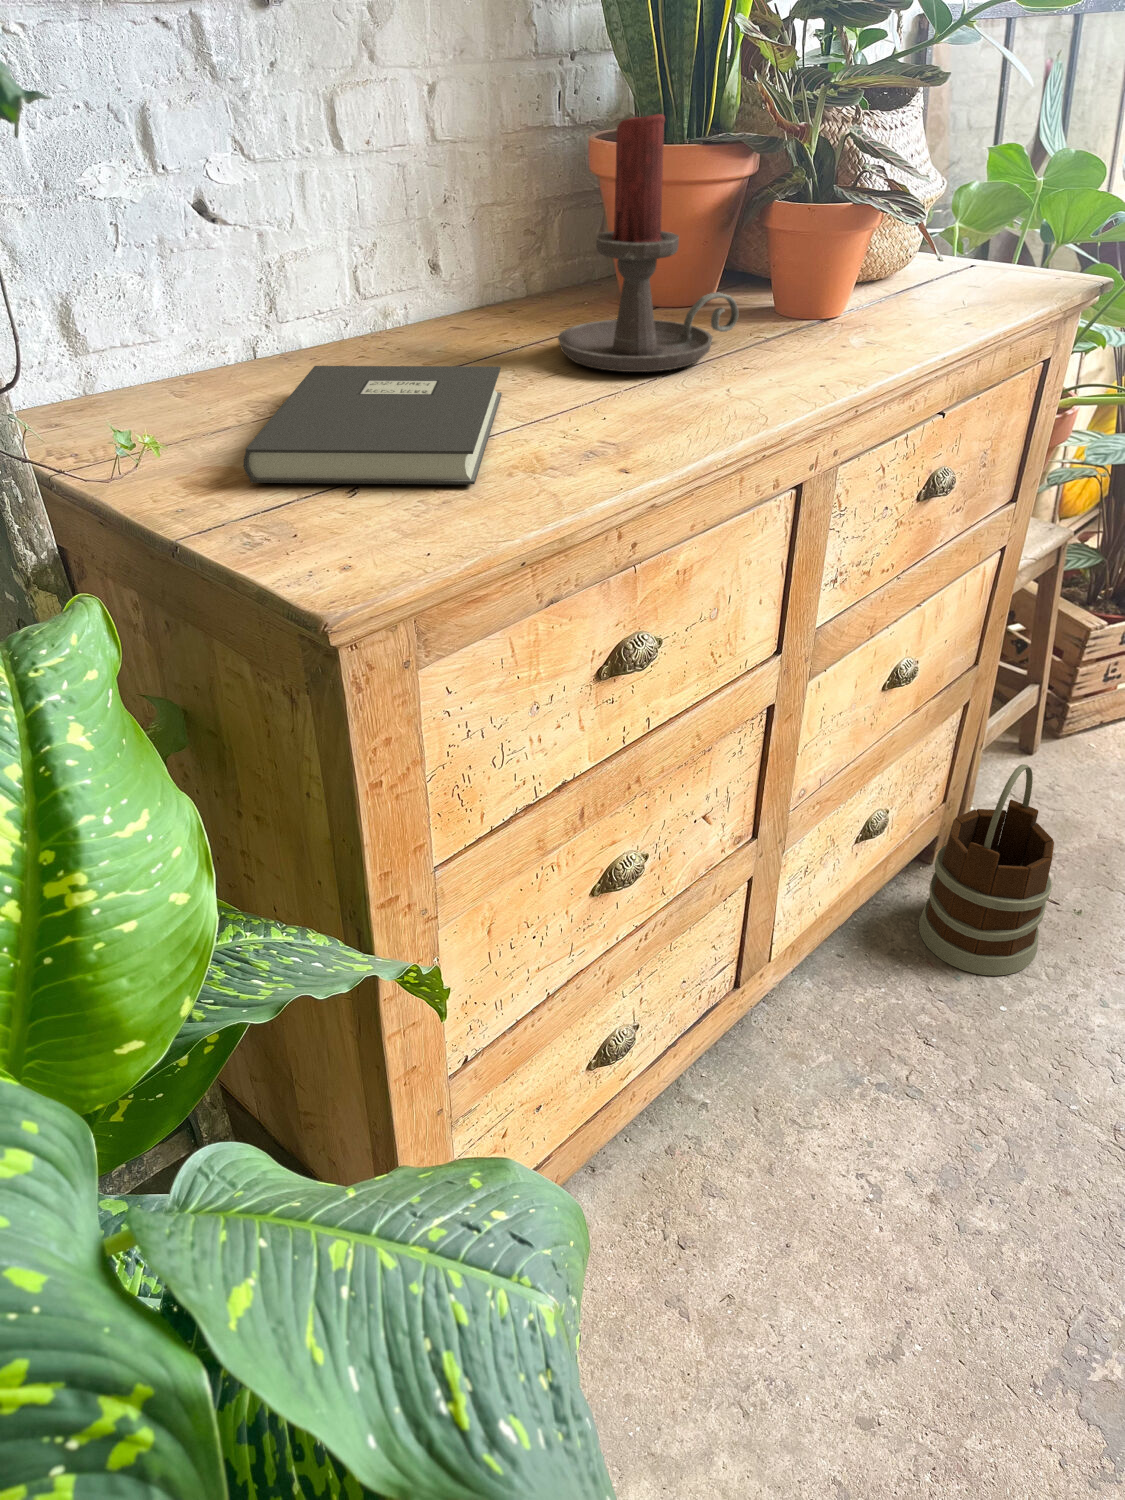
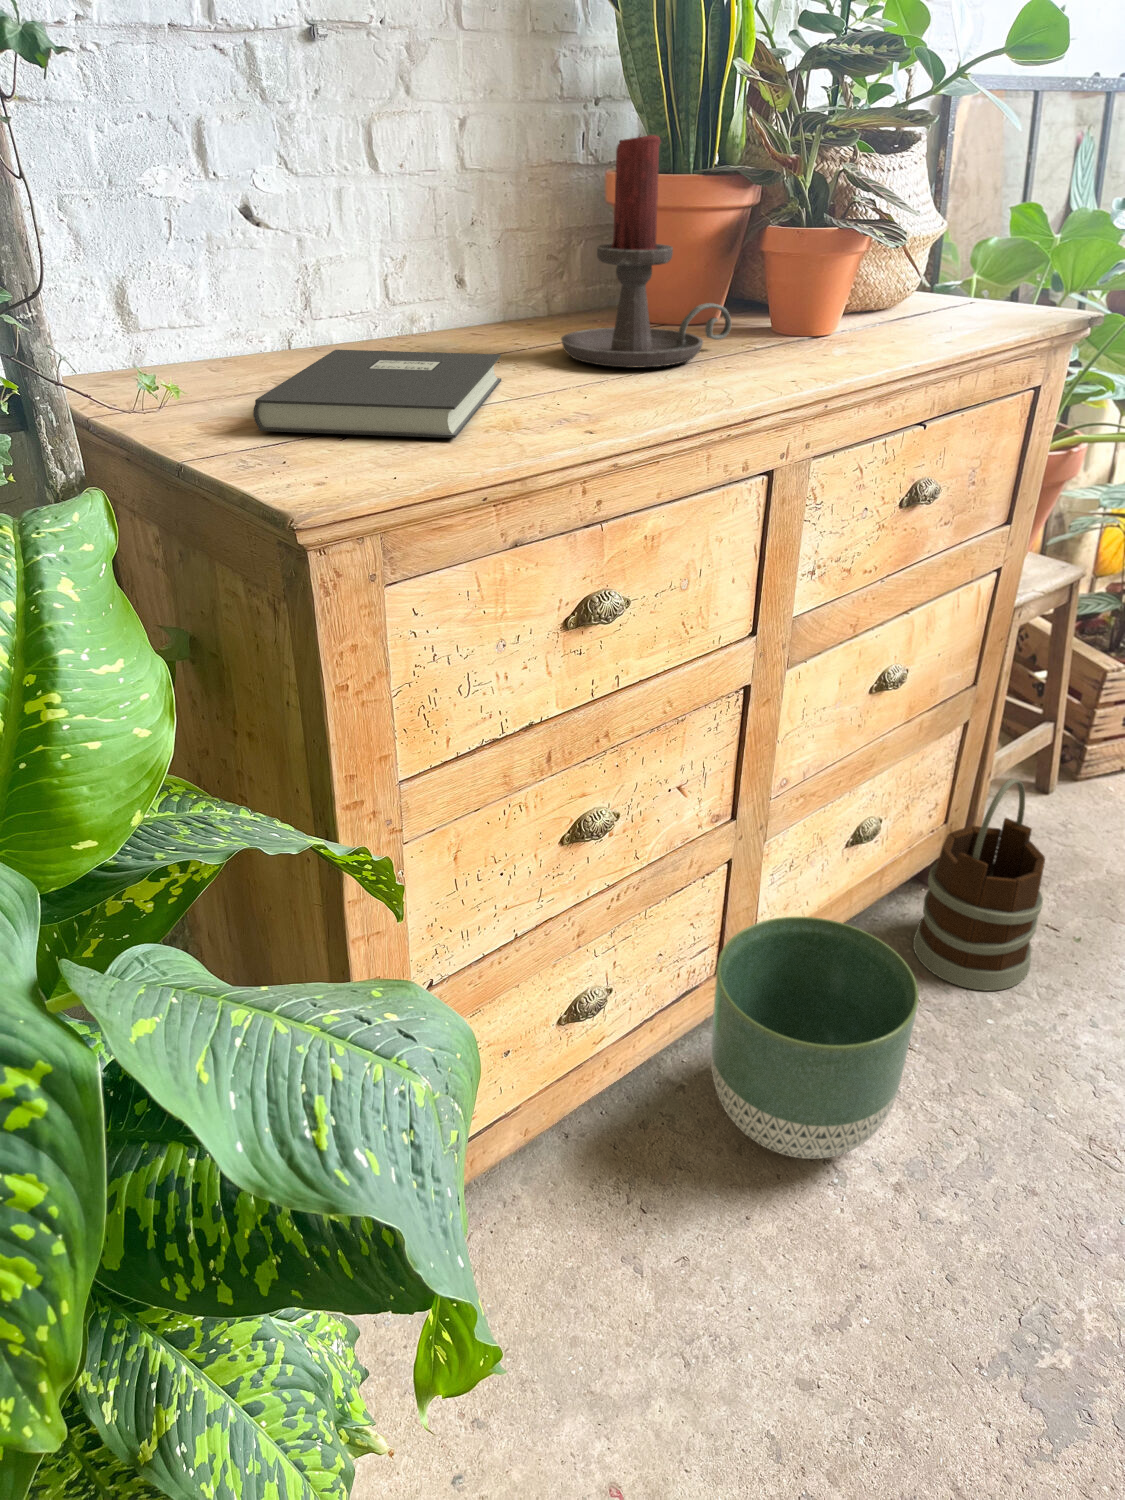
planter: none [738,929,954,1178] -> present [711,917,919,1159]

